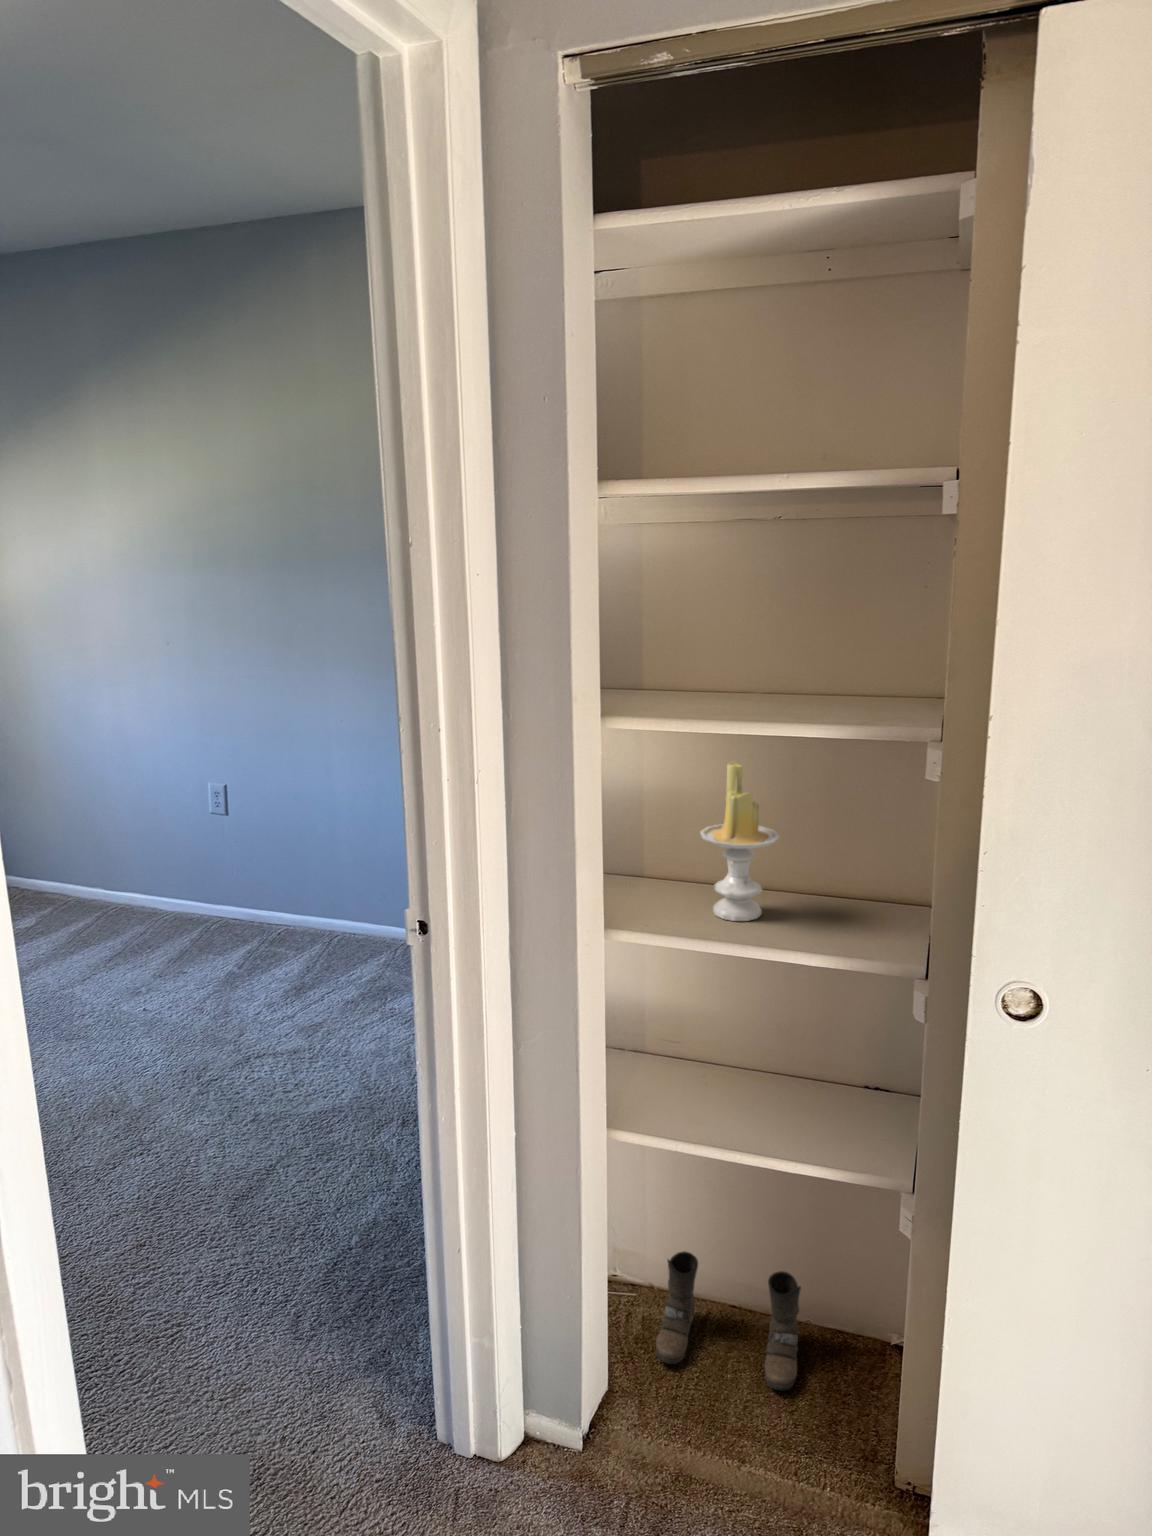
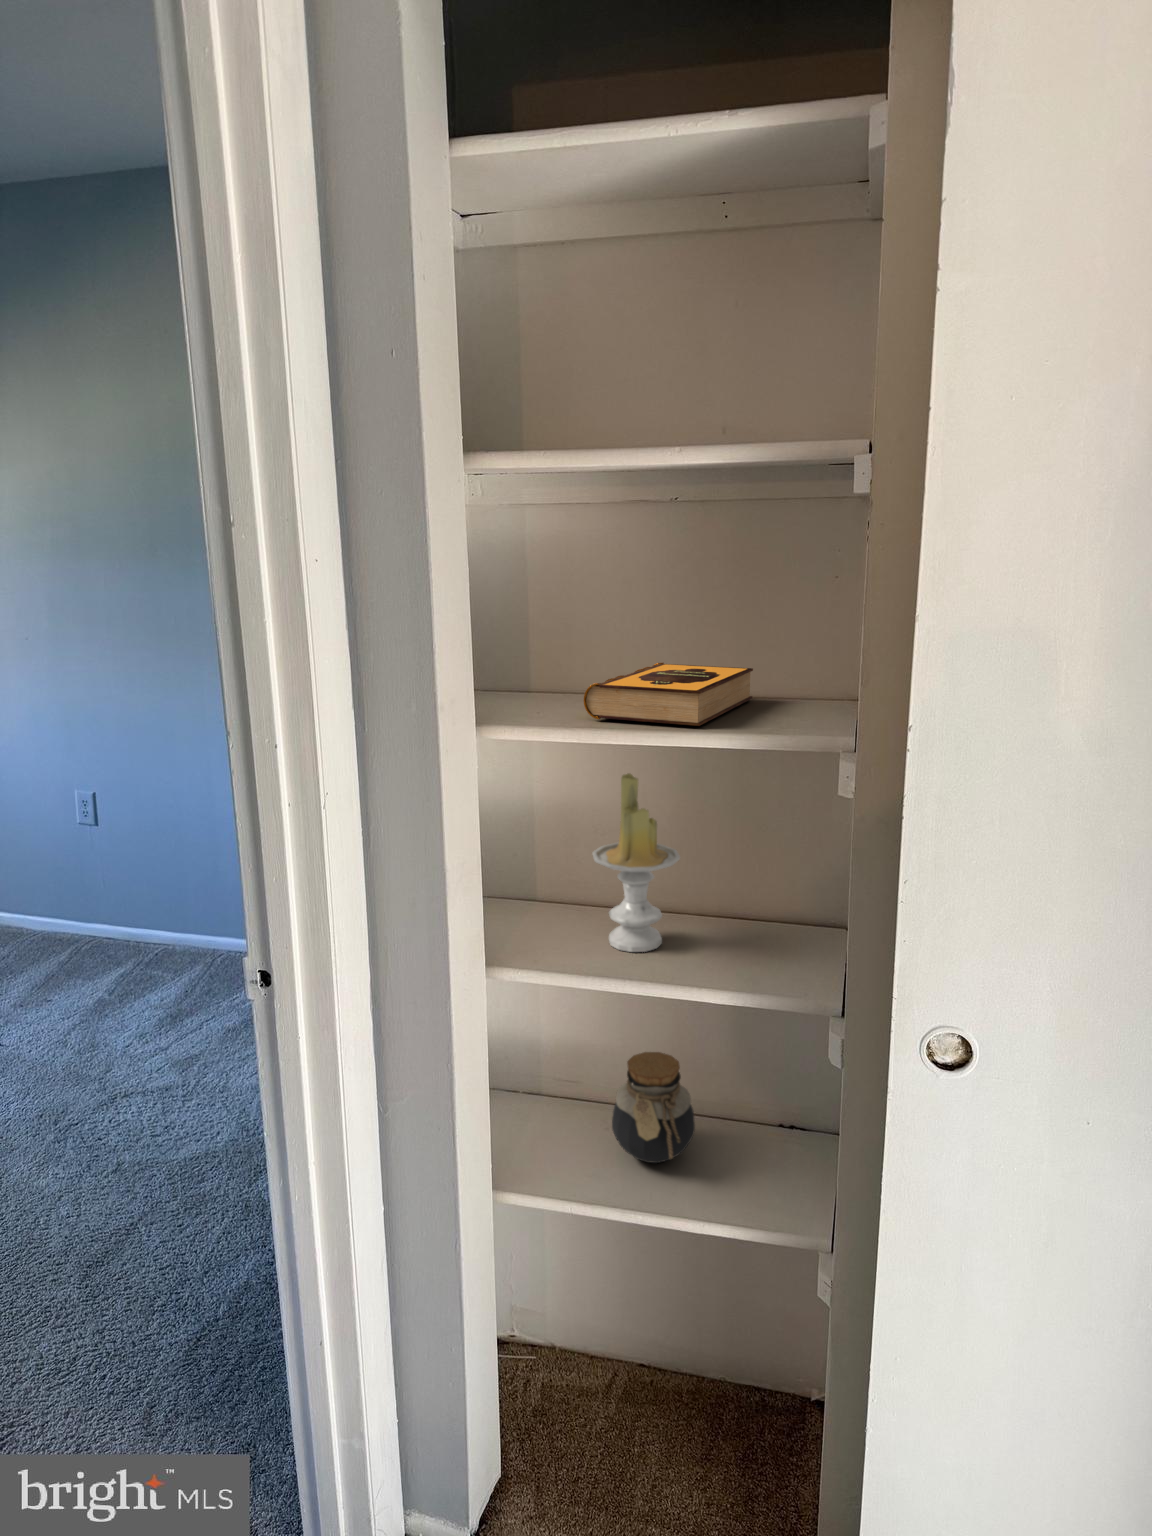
hardback book: none [697,664,848,717] -> present [584,663,753,726]
jar: none [713,1014,788,1113] -> present [612,1052,695,1163]
boots: present [656,1251,801,1390] -> none [556,1311,713,1464]

